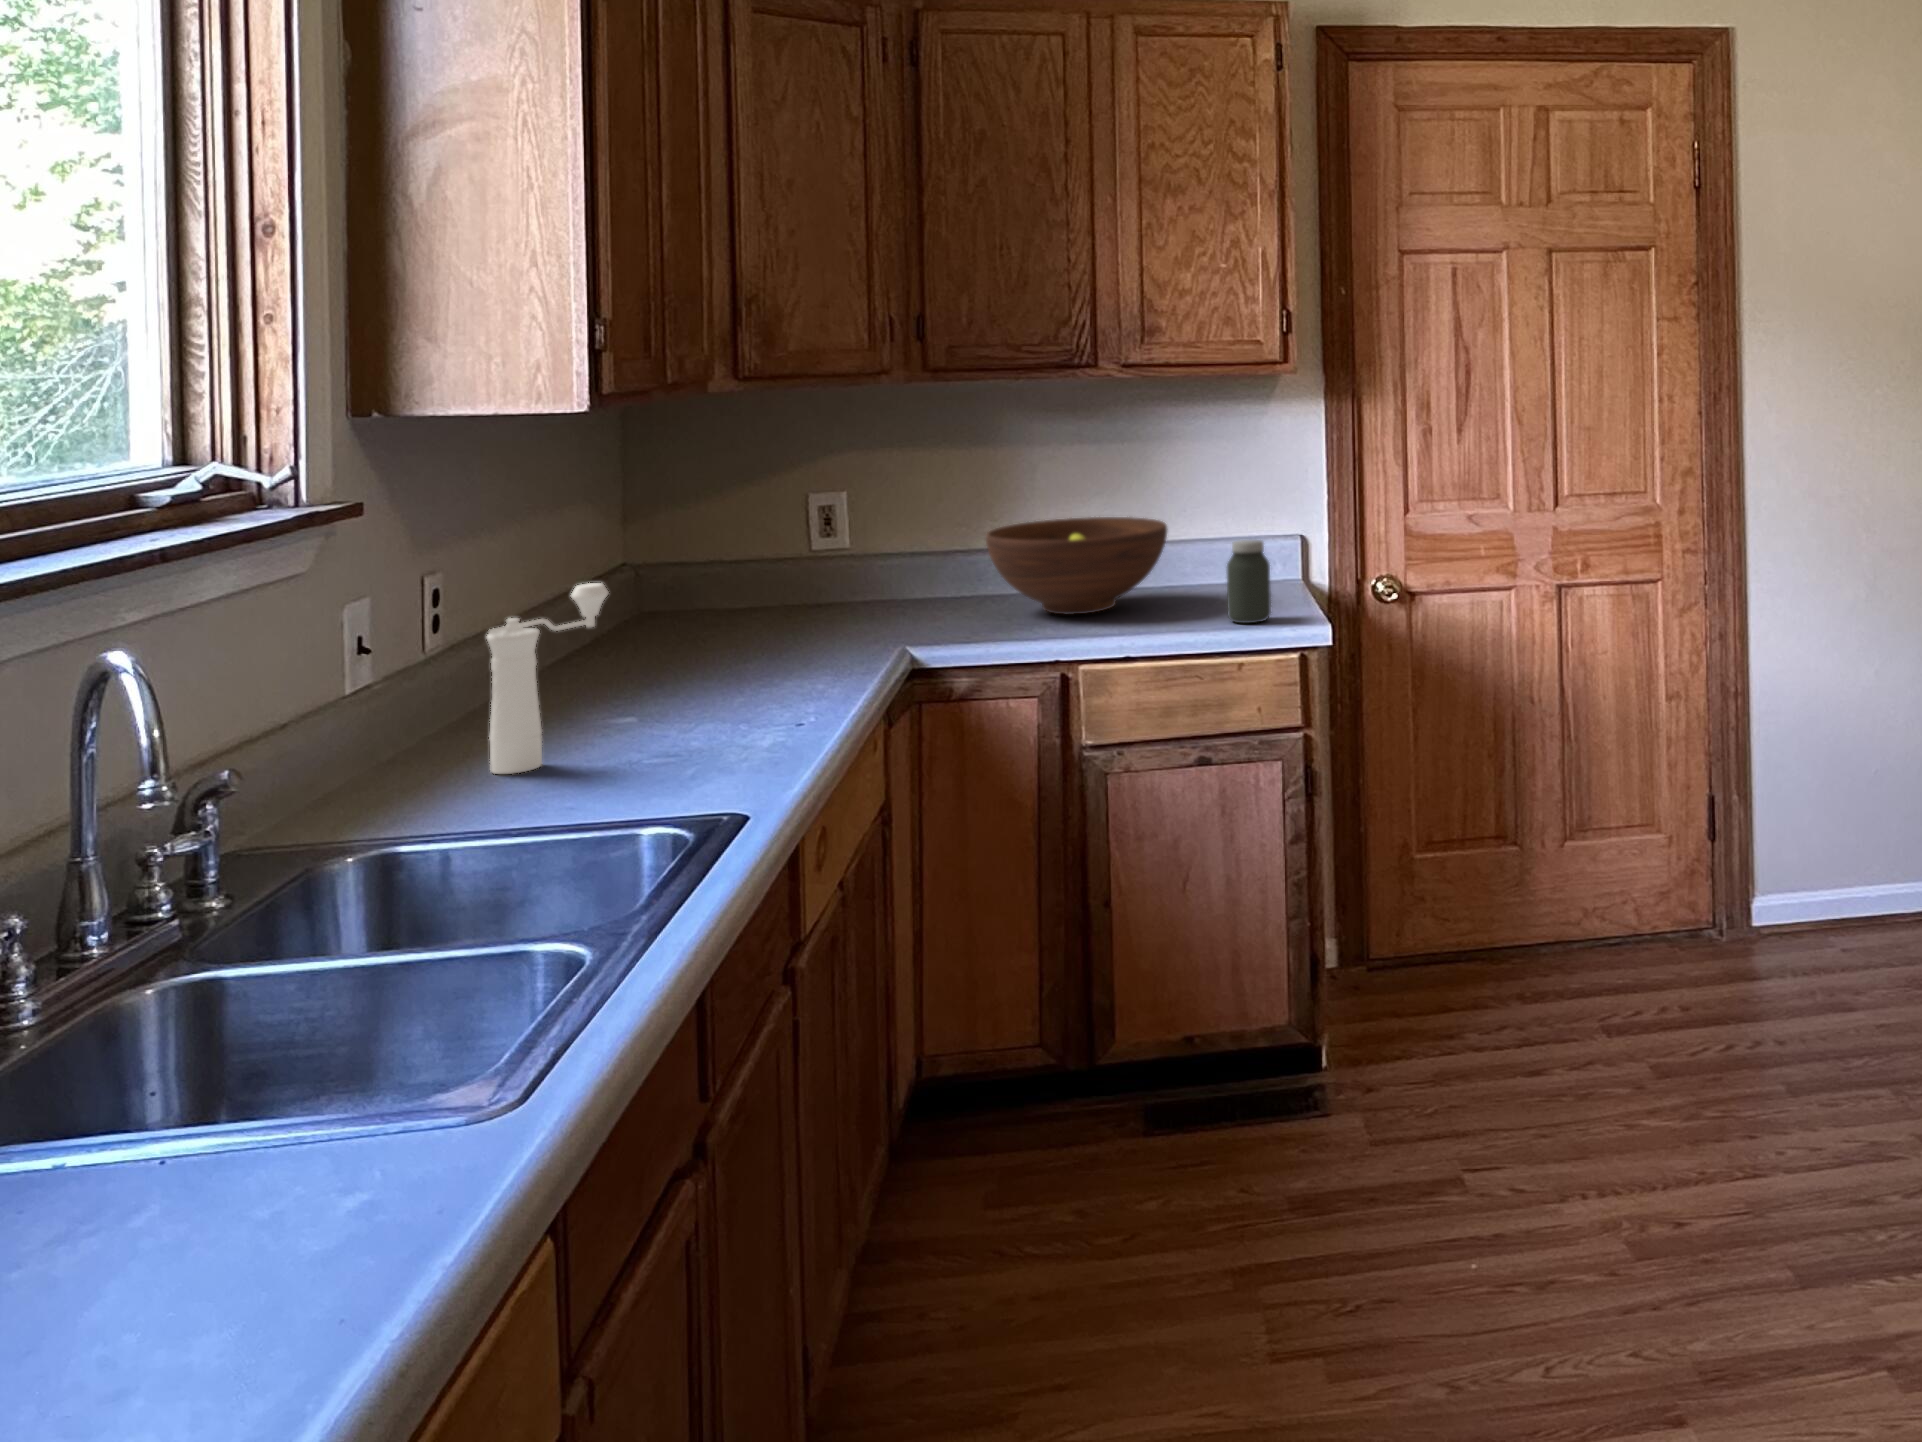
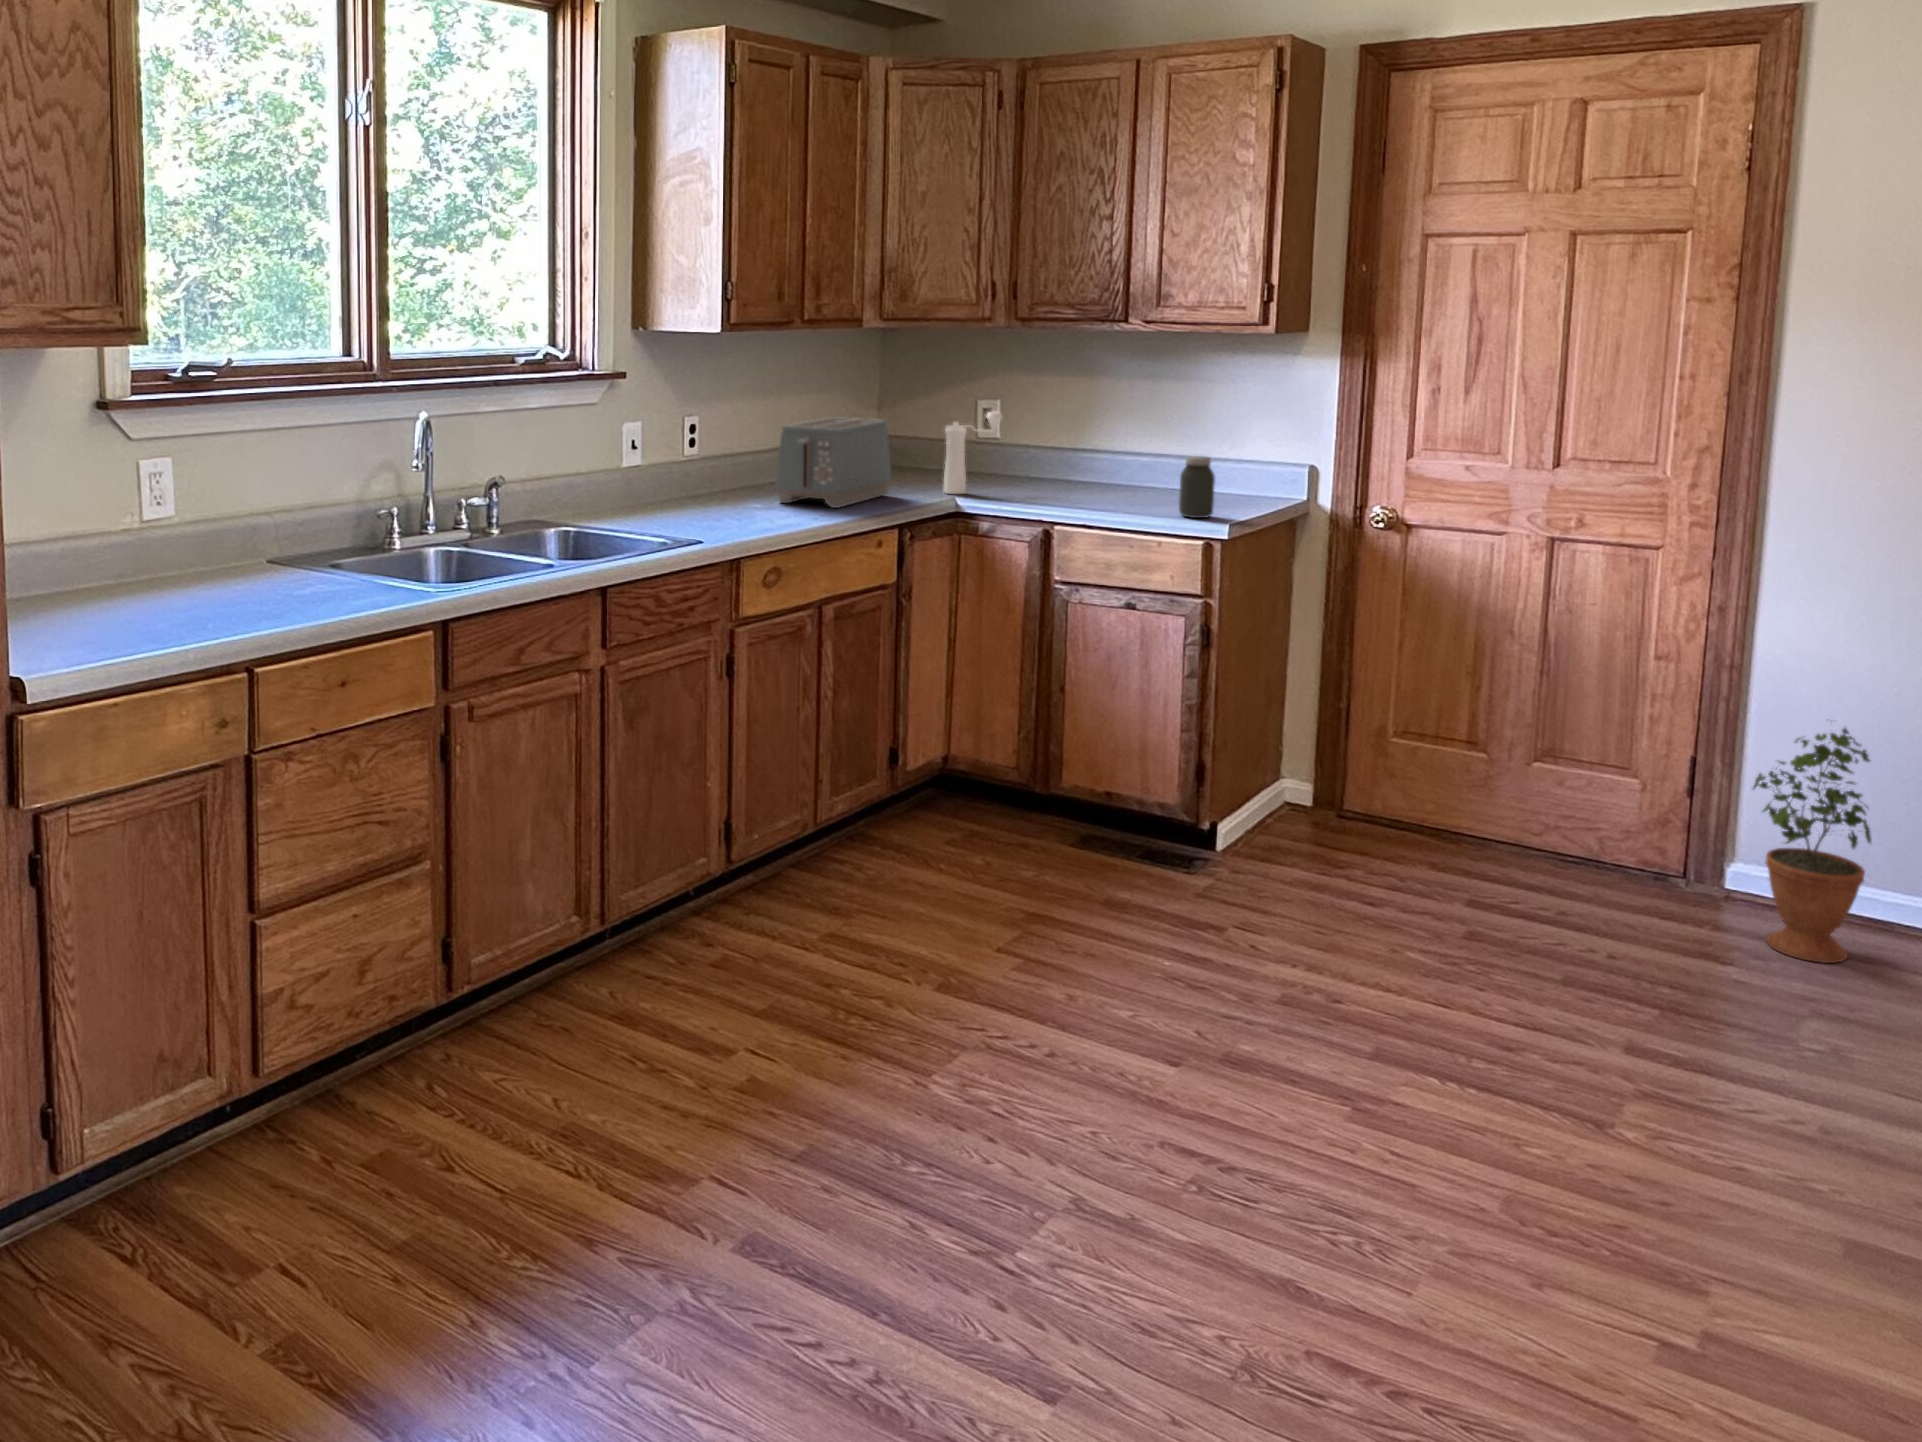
fruit bowl: present [986,517,1168,614] -> none [1047,429,1180,496]
toaster: none [648,545,805,715] -> present [776,417,891,508]
pepper mill: present [487,583,608,774] -> present [944,412,1002,494]
potted plant: none [1790,718,1889,965] -> present [1753,728,1871,963]

